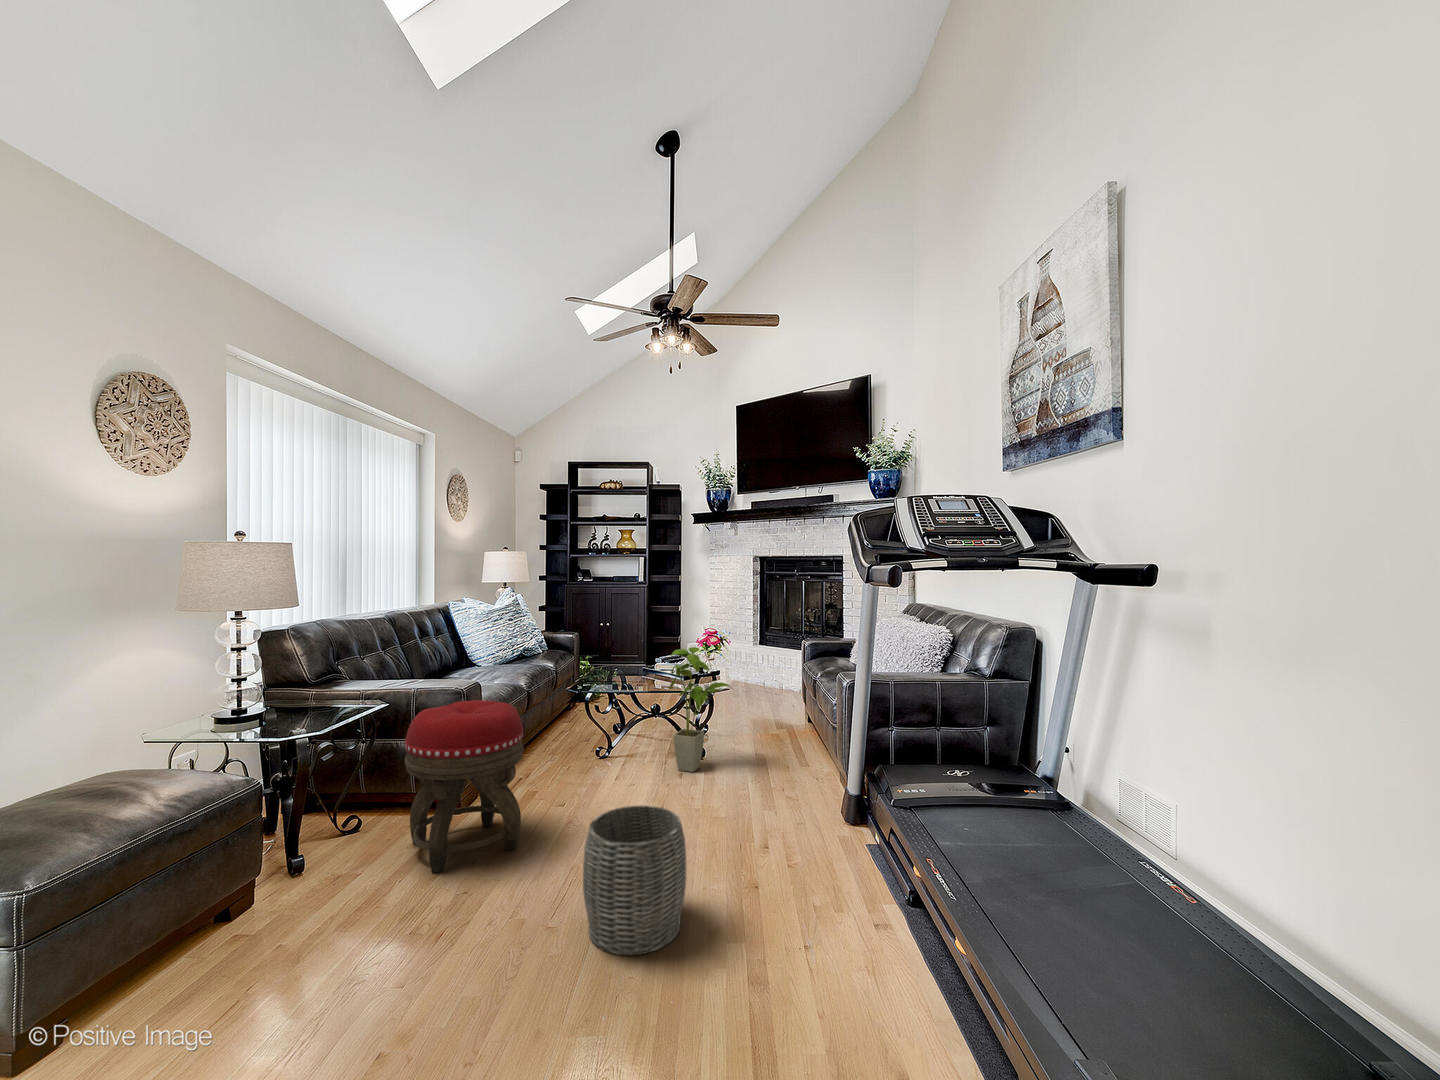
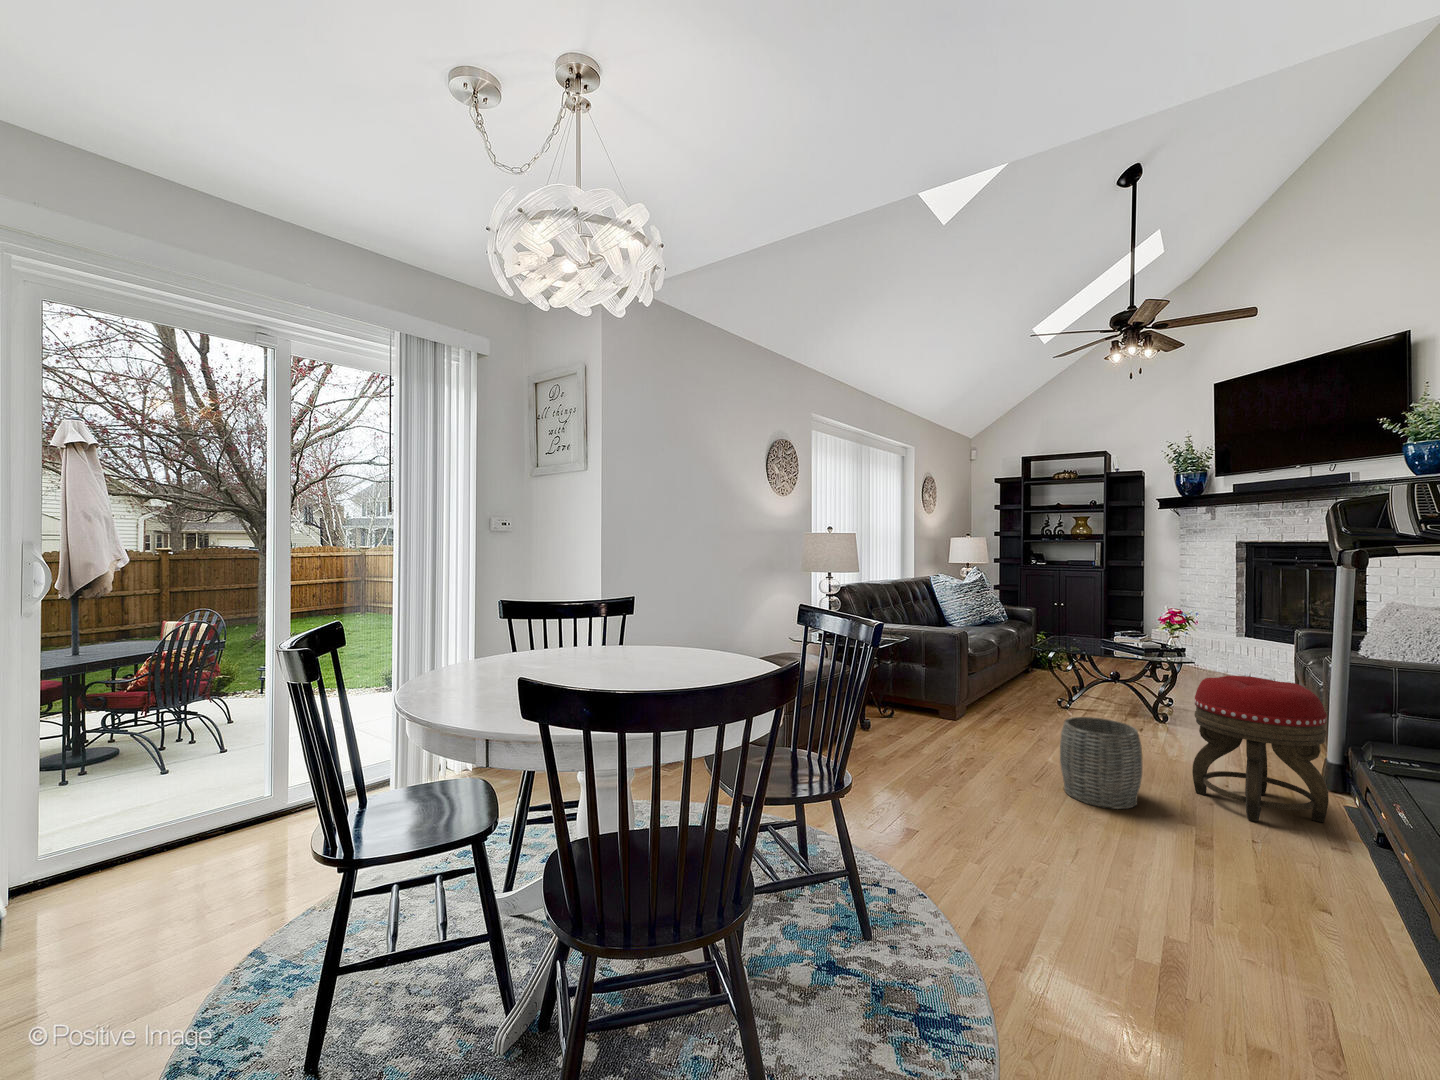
house plant: present [668,647,733,772] -> none [1127,621,1199,729]
footstool: present [405,700,524,873] -> present [1192,676,1329,822]

